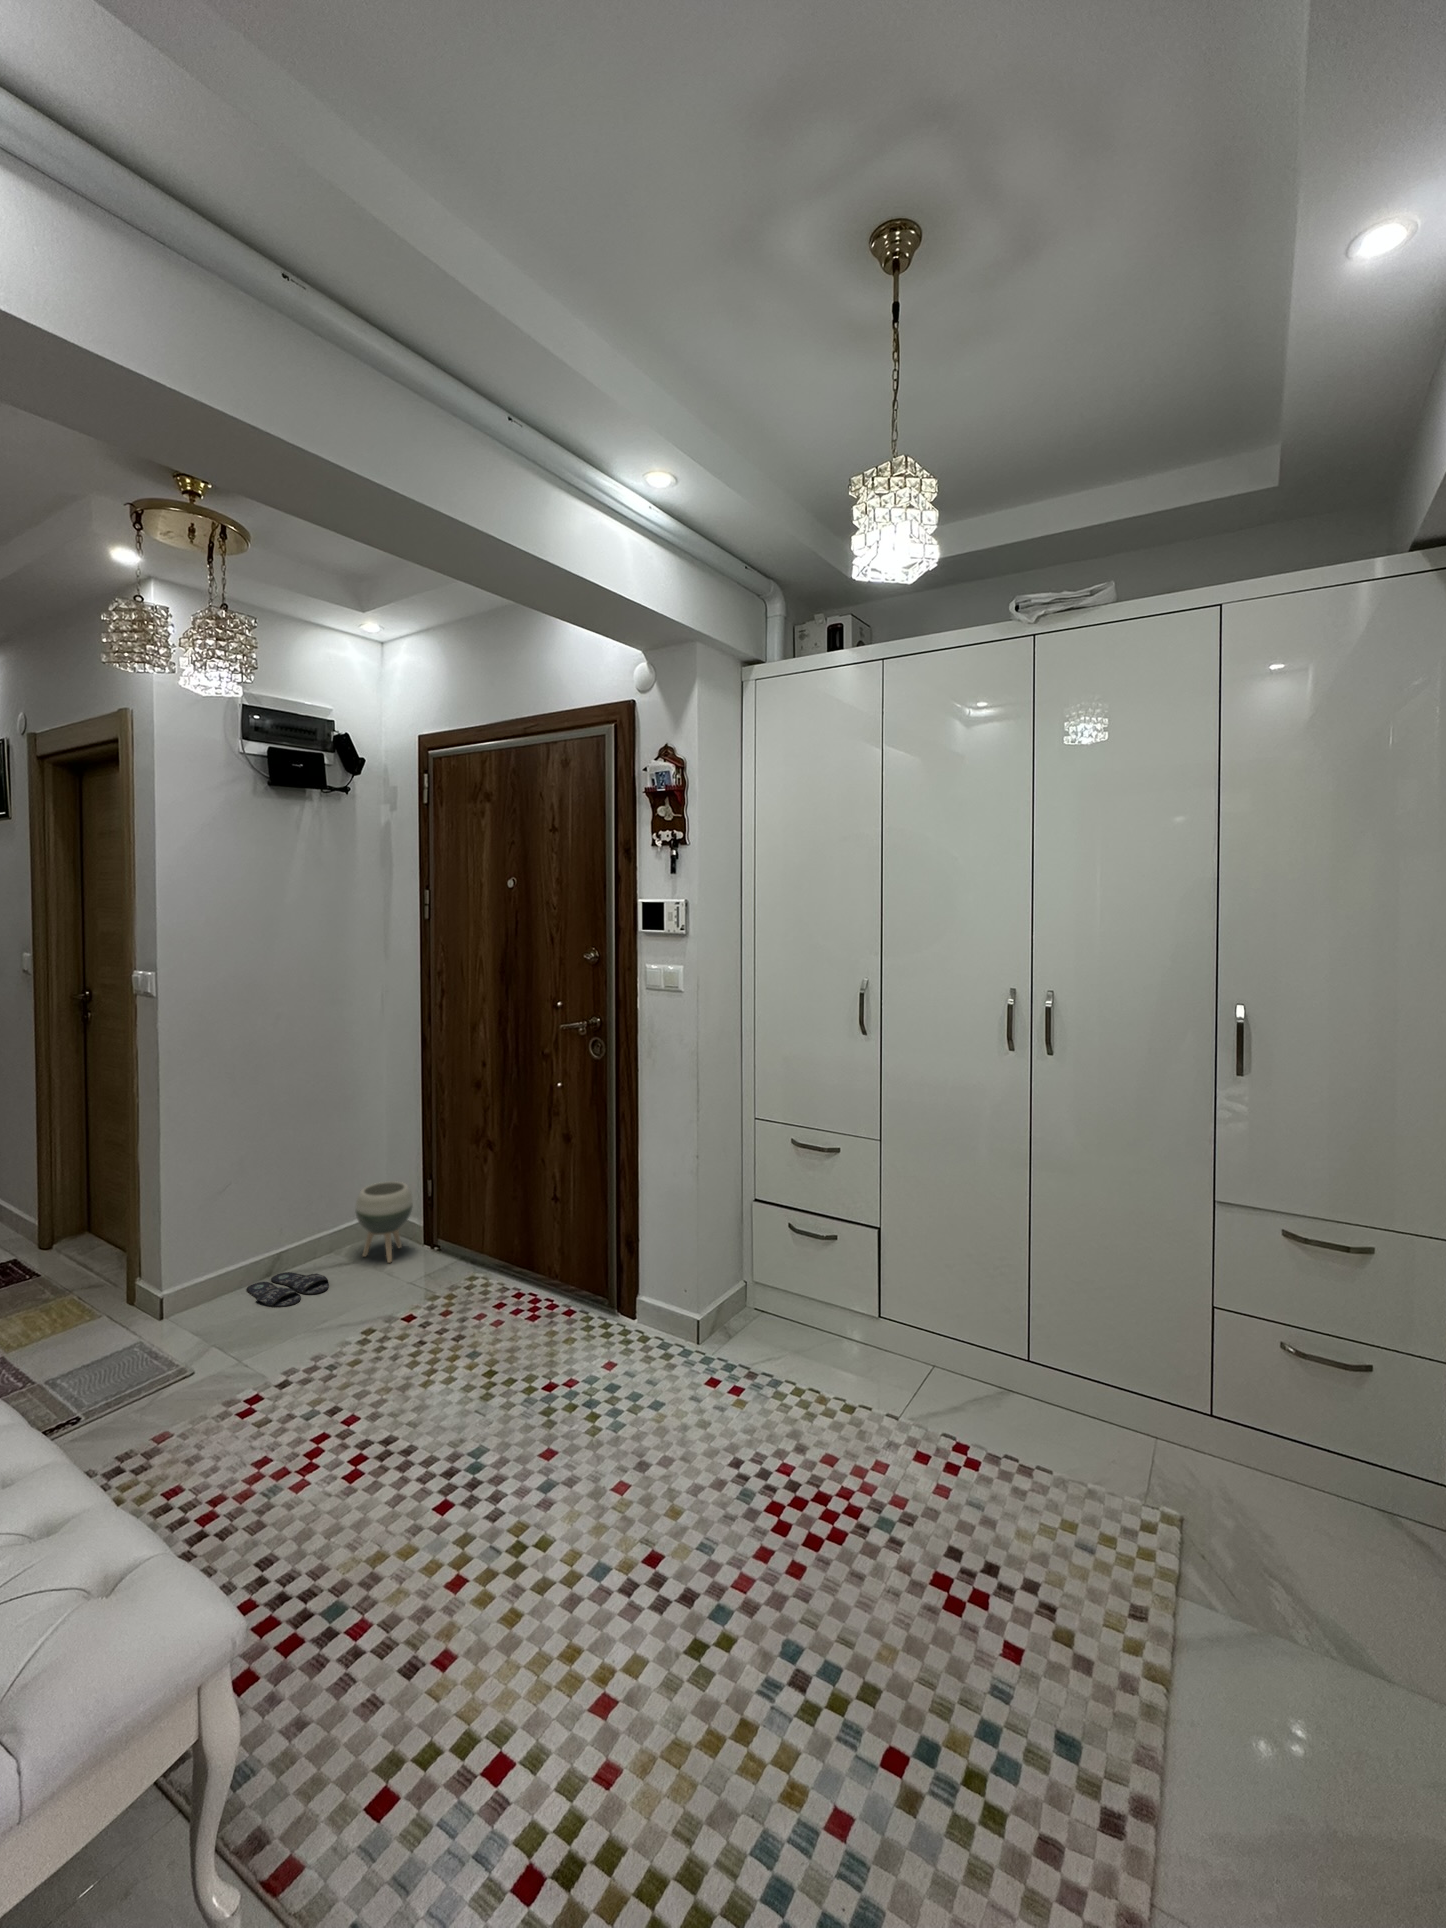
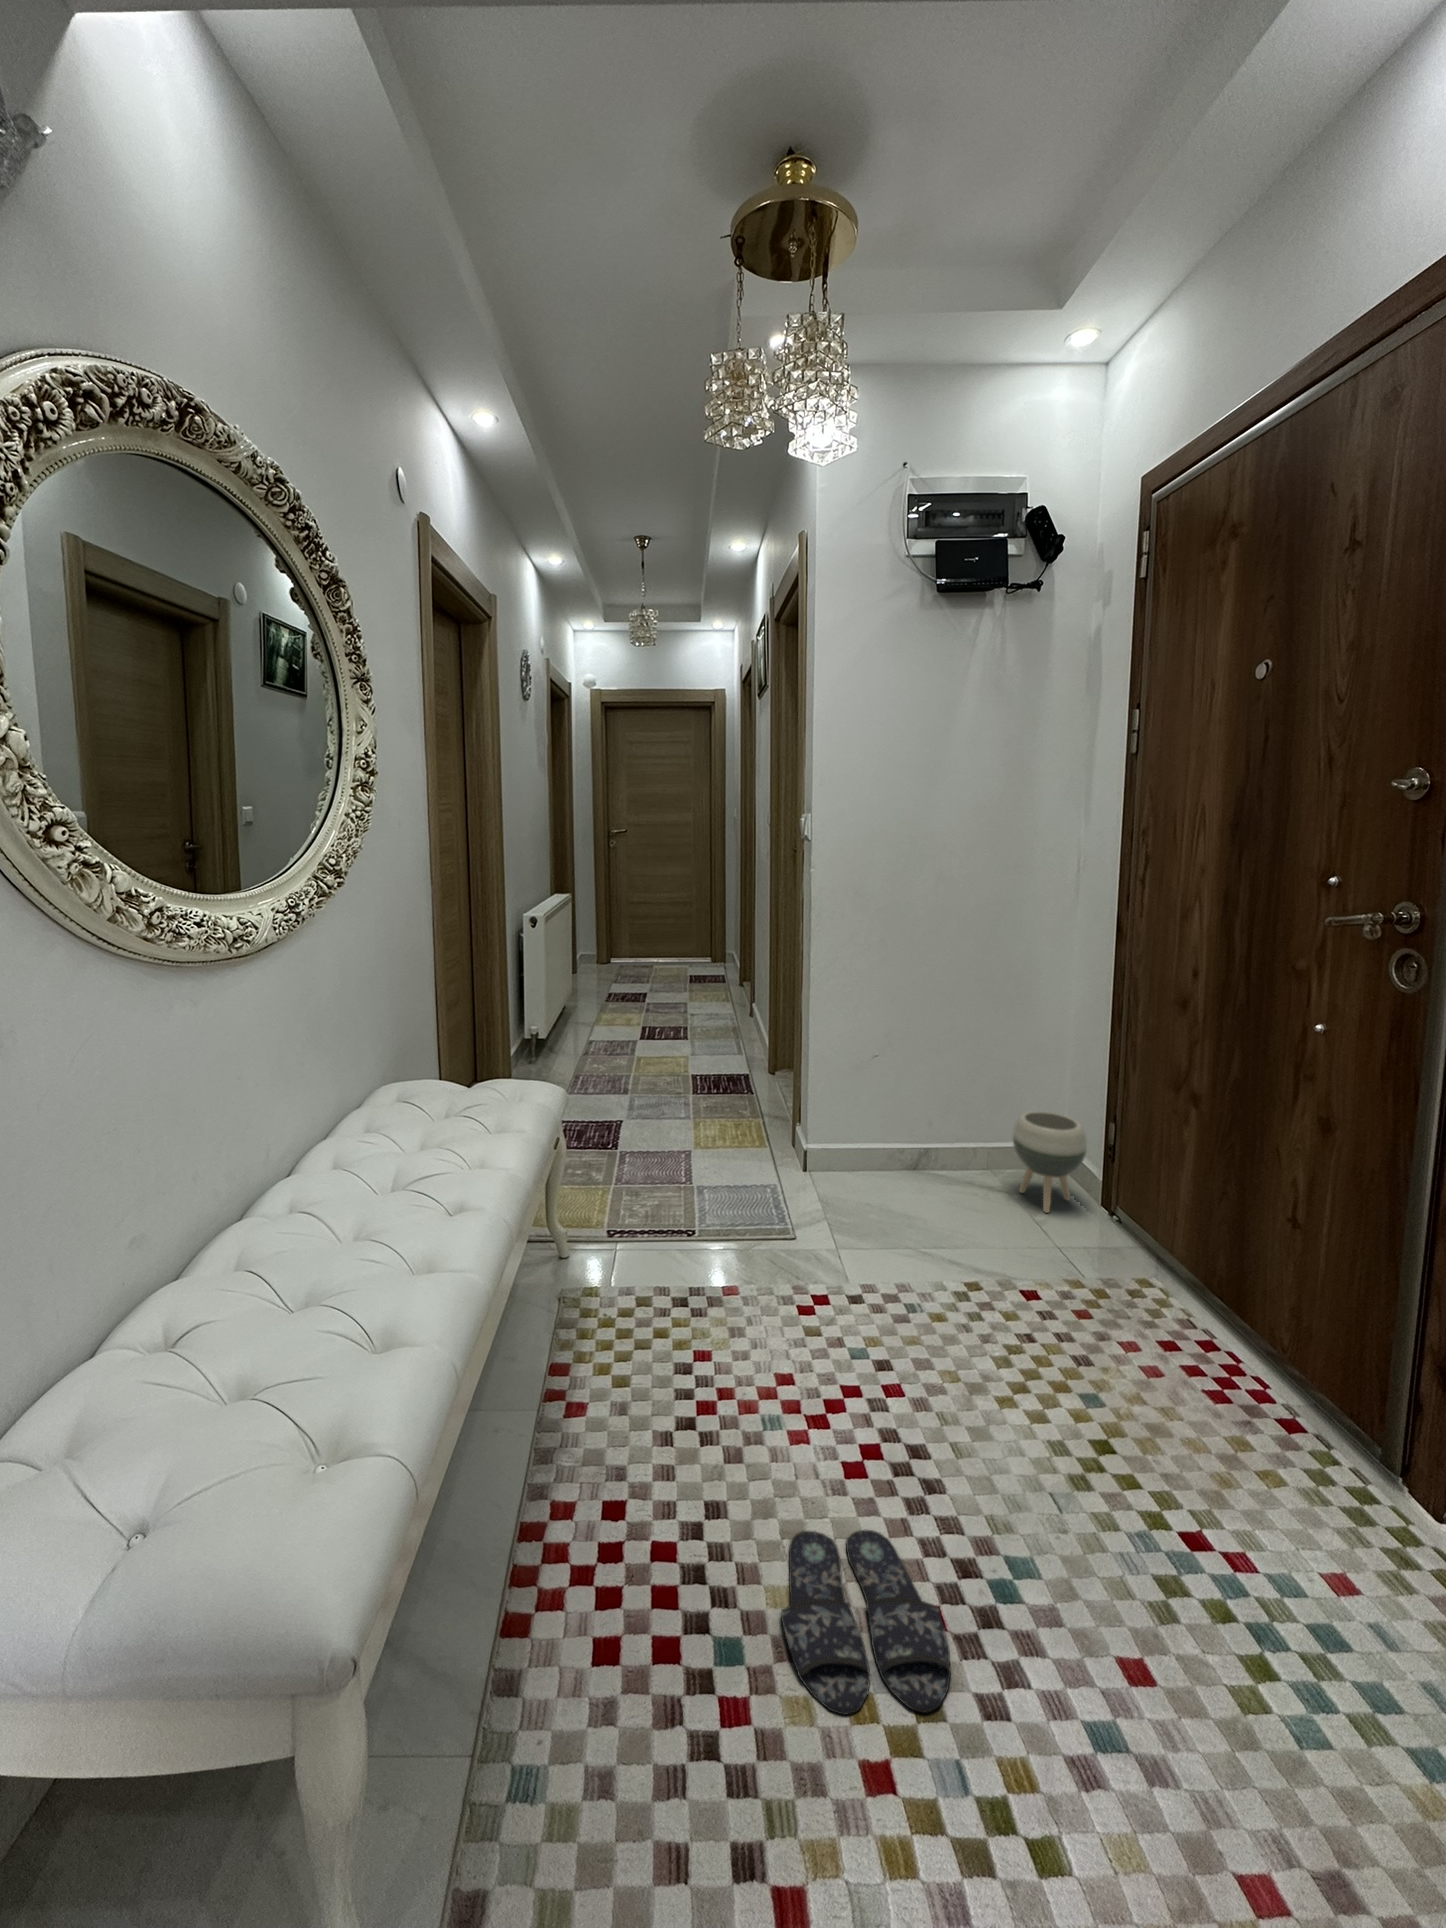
slippers: present [246,1272,329,1307] -> present [781,1530,951,1715]

